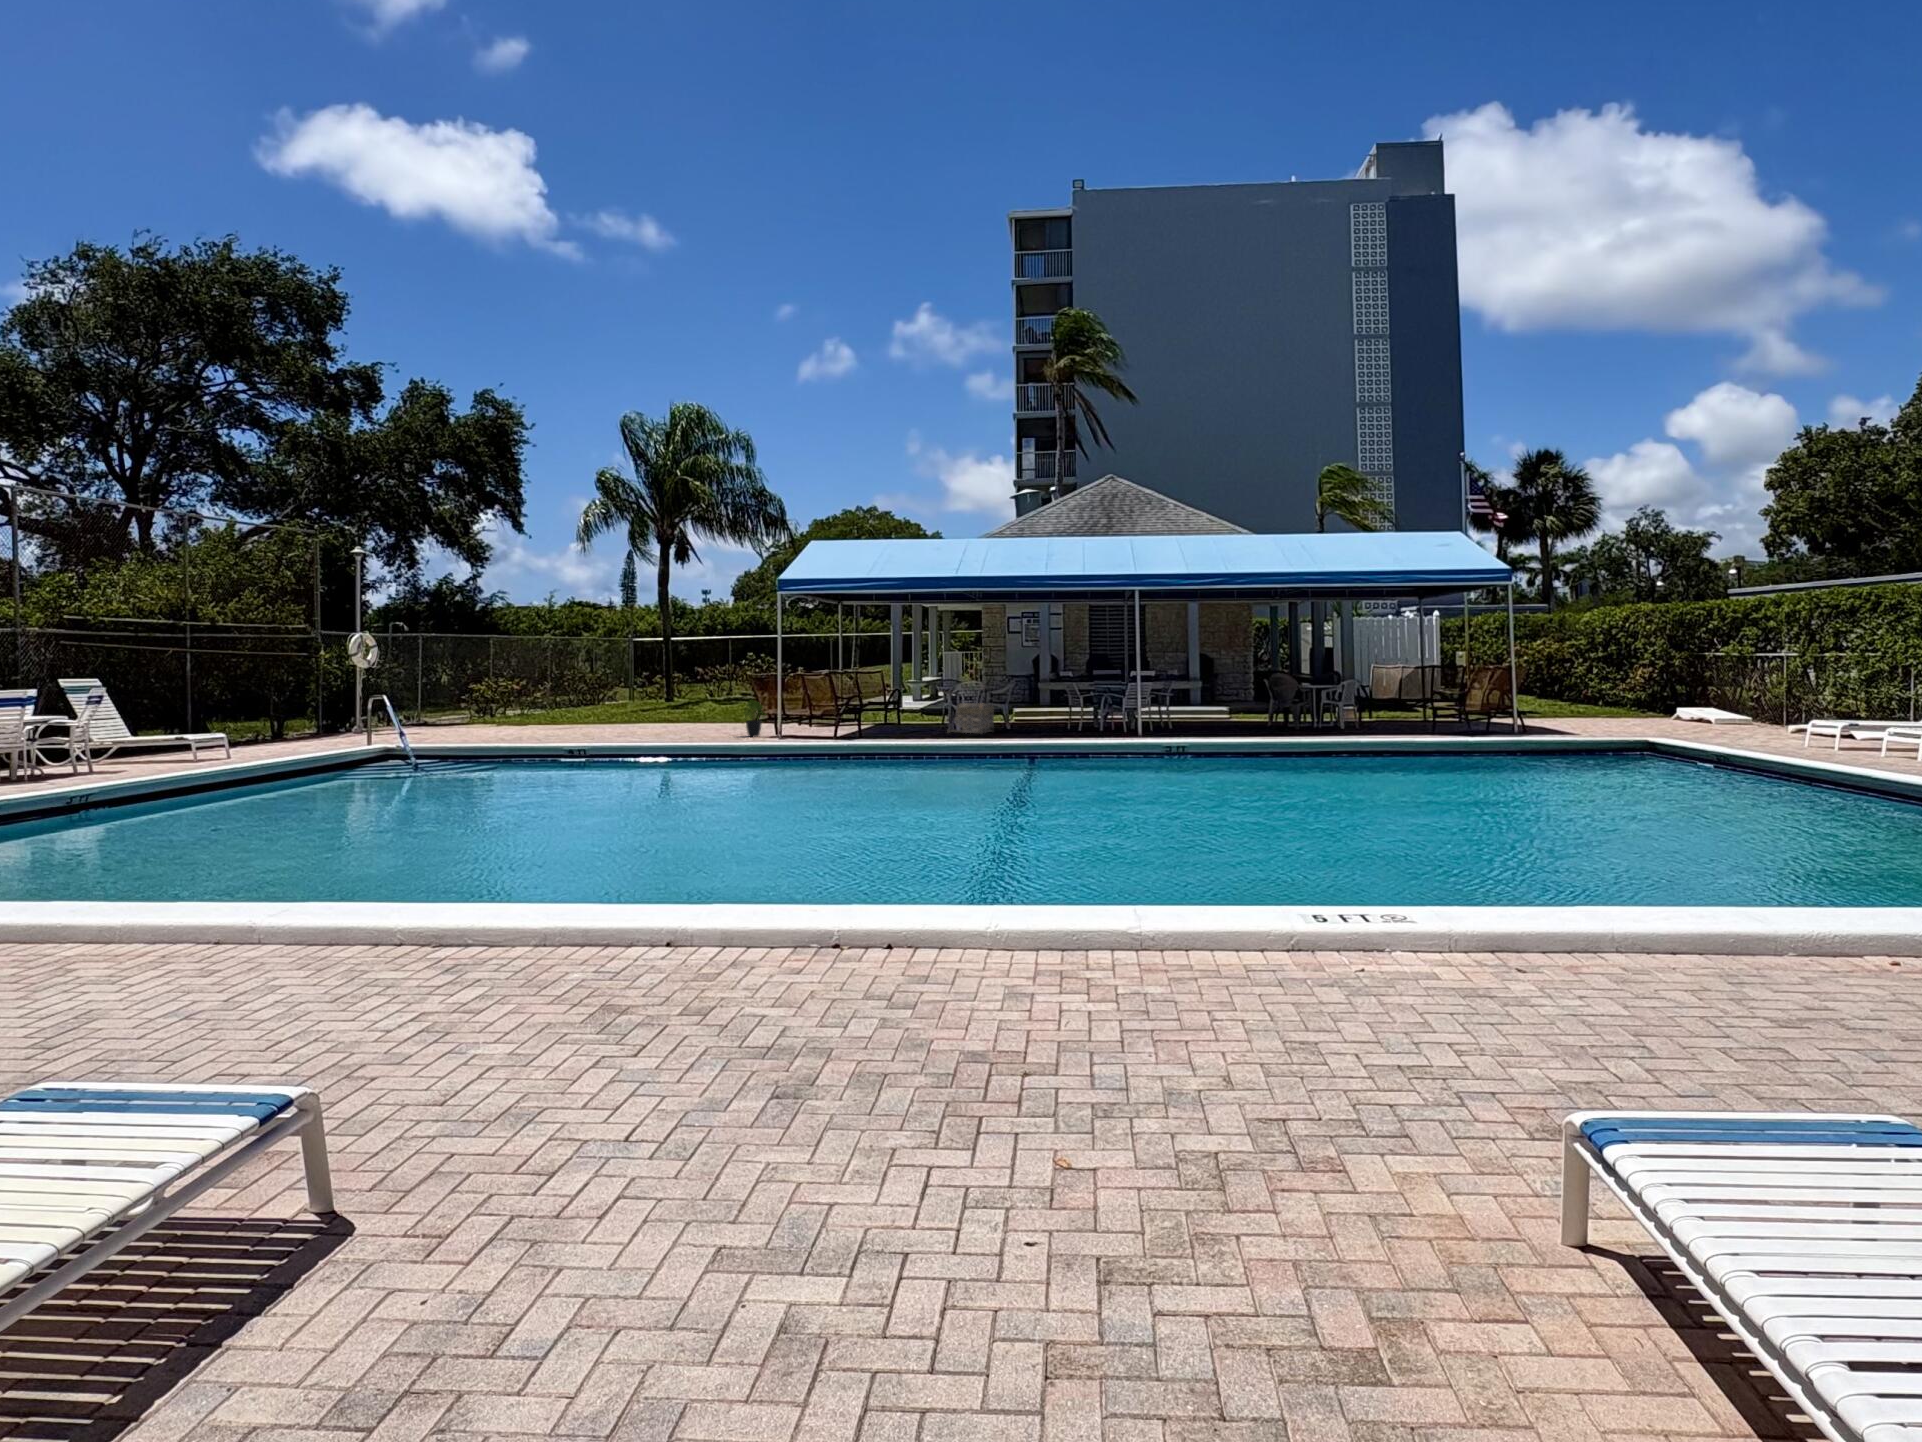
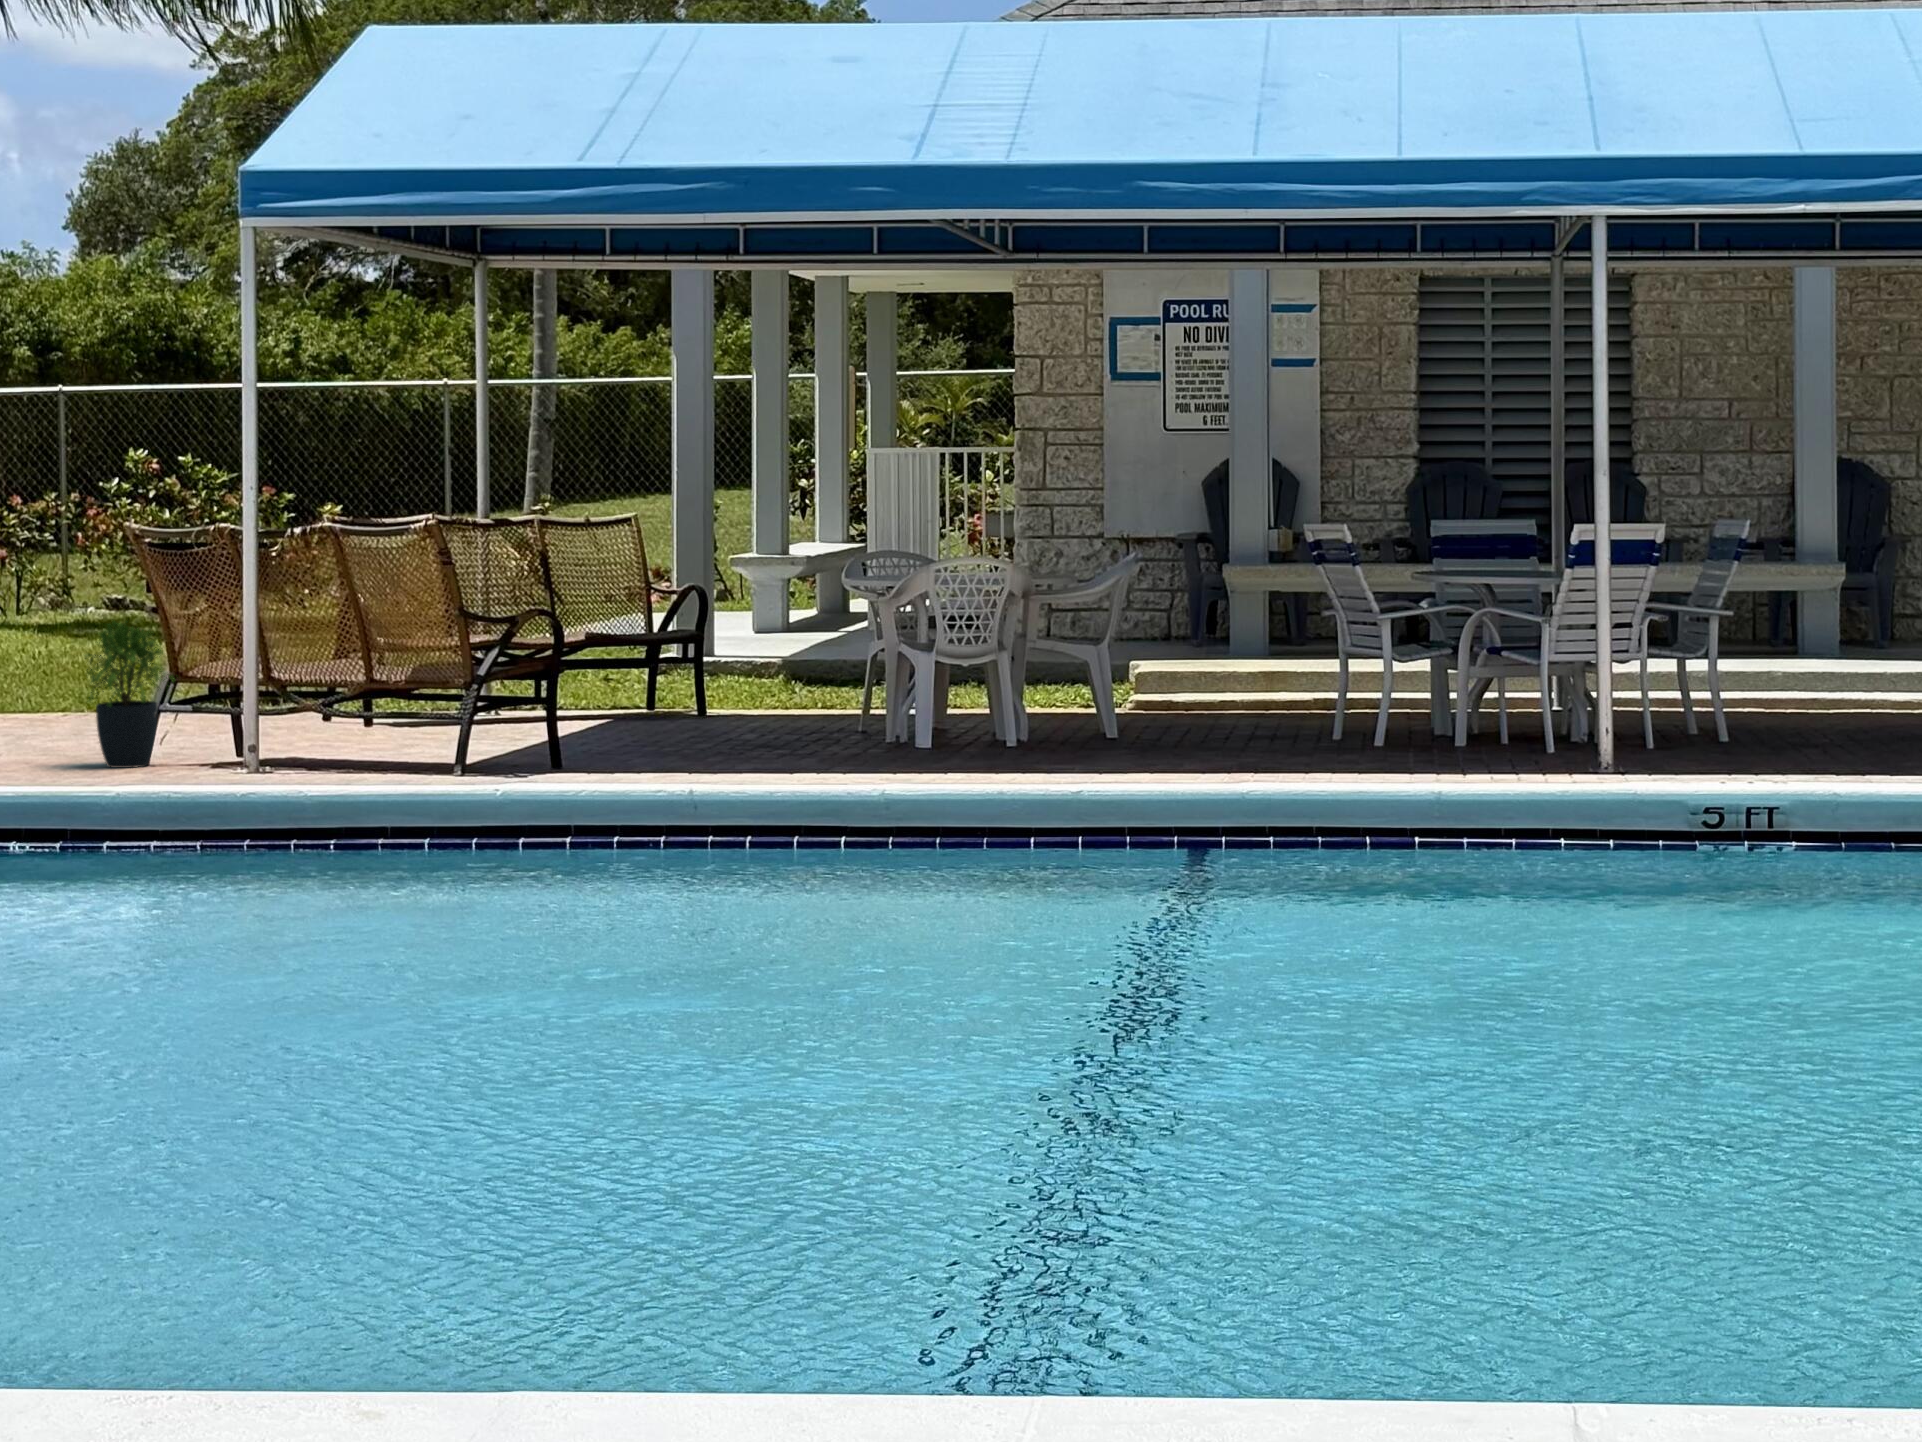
basket: present [948,703,994,733] -> none [881,635,1070,764]

